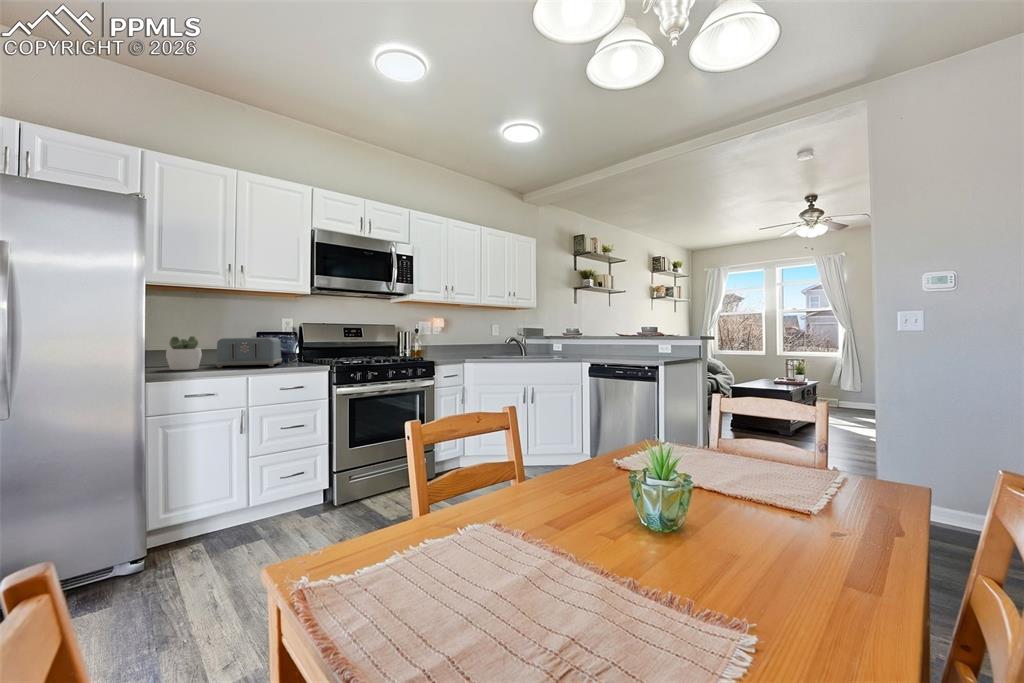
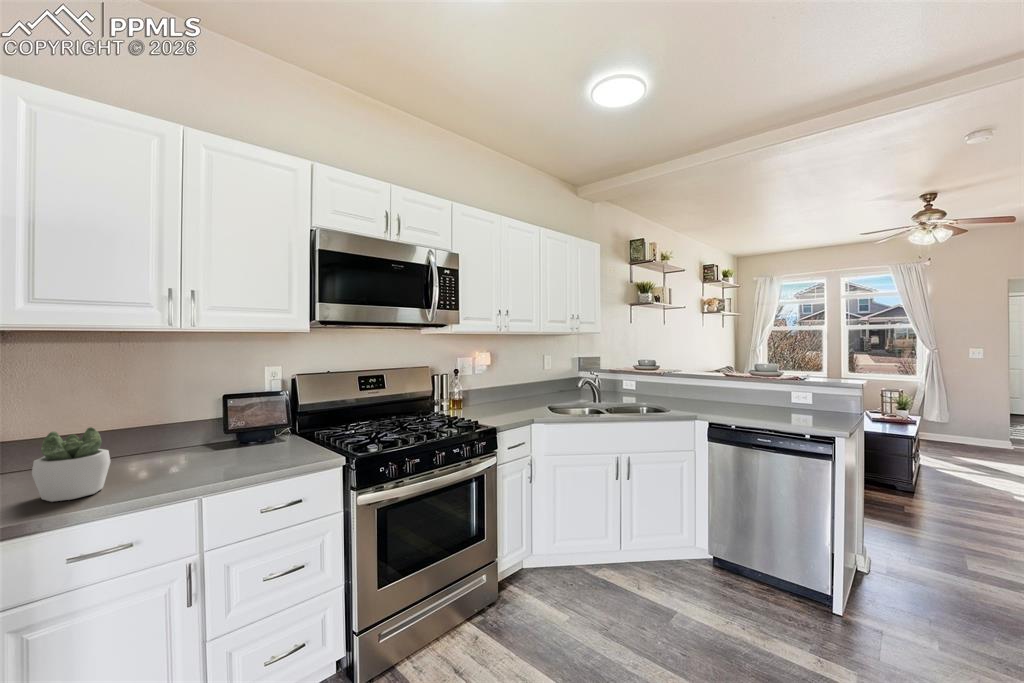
toaster: present [216,338,282,368] -> none [142,406,264,475]

